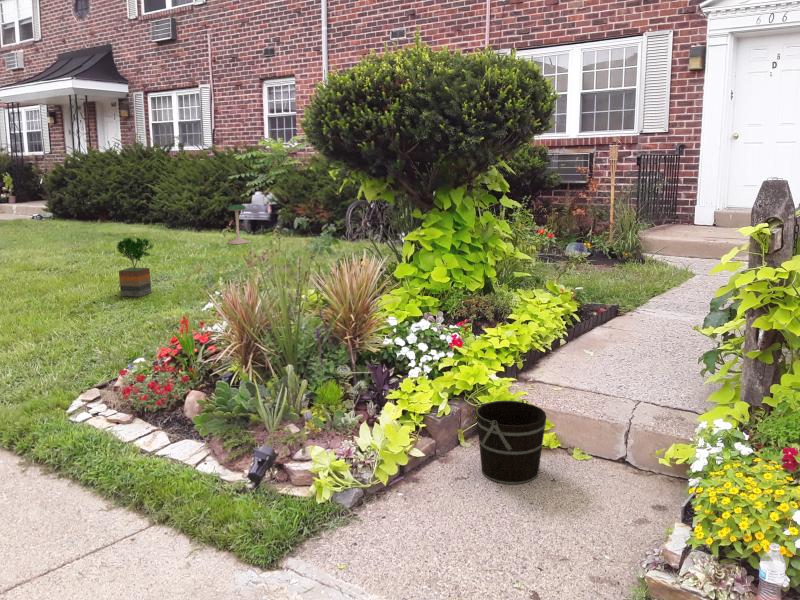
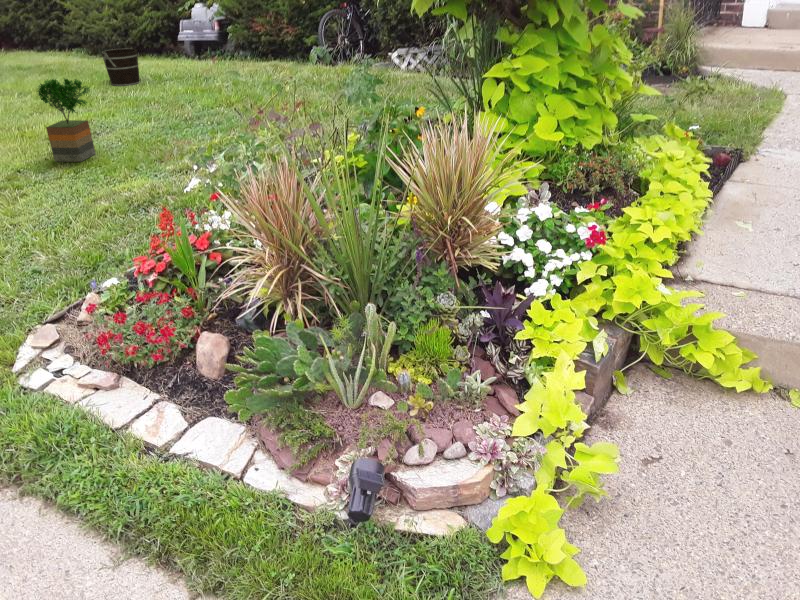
stool: present [227,204,249,244] -> none [168,23,201,75]
bucket: present [476,399,546,484] -> present [102,47,140,86]

